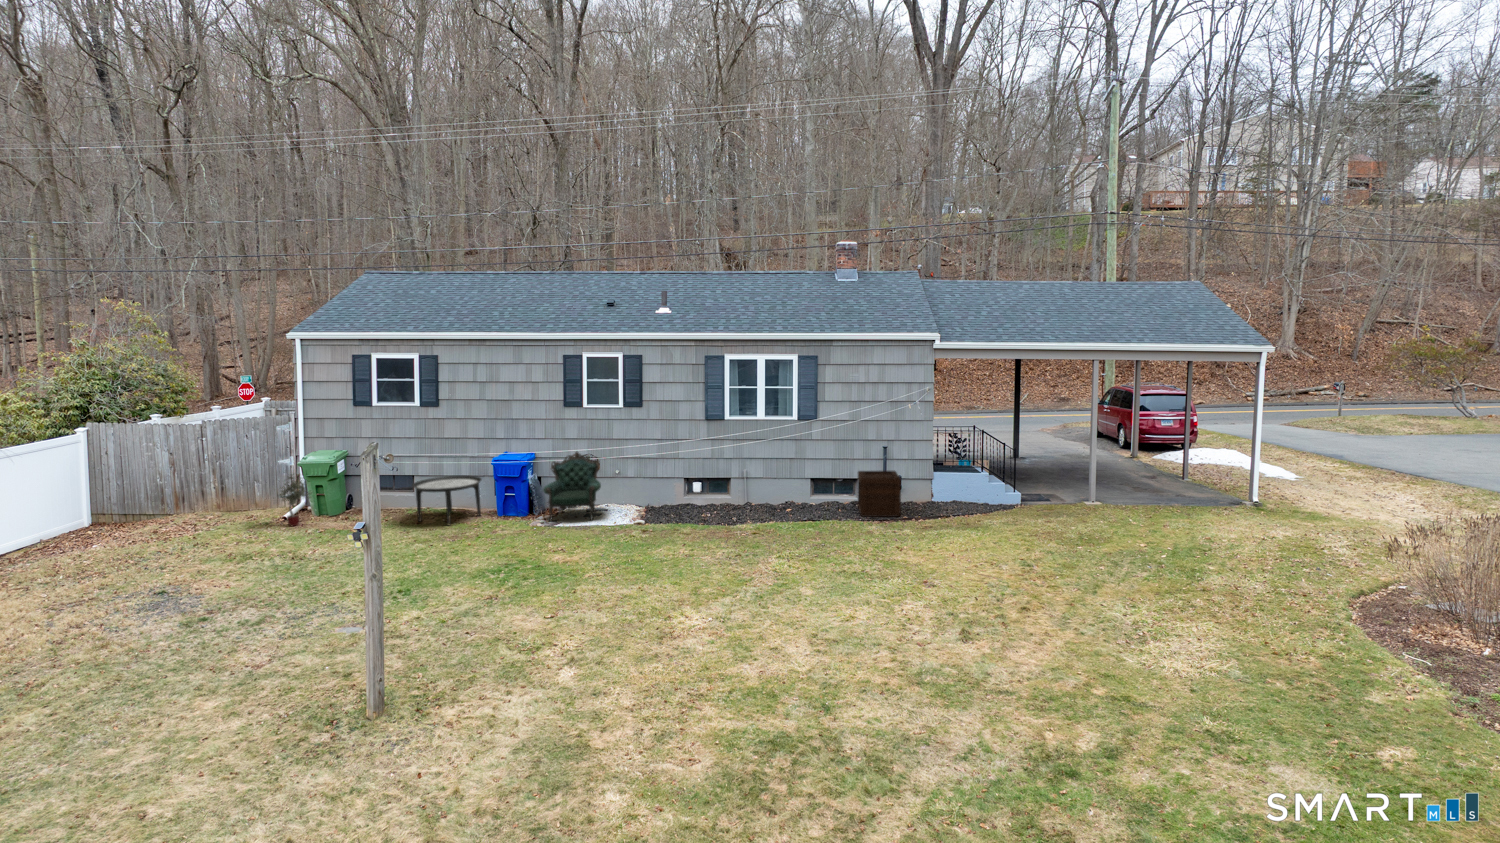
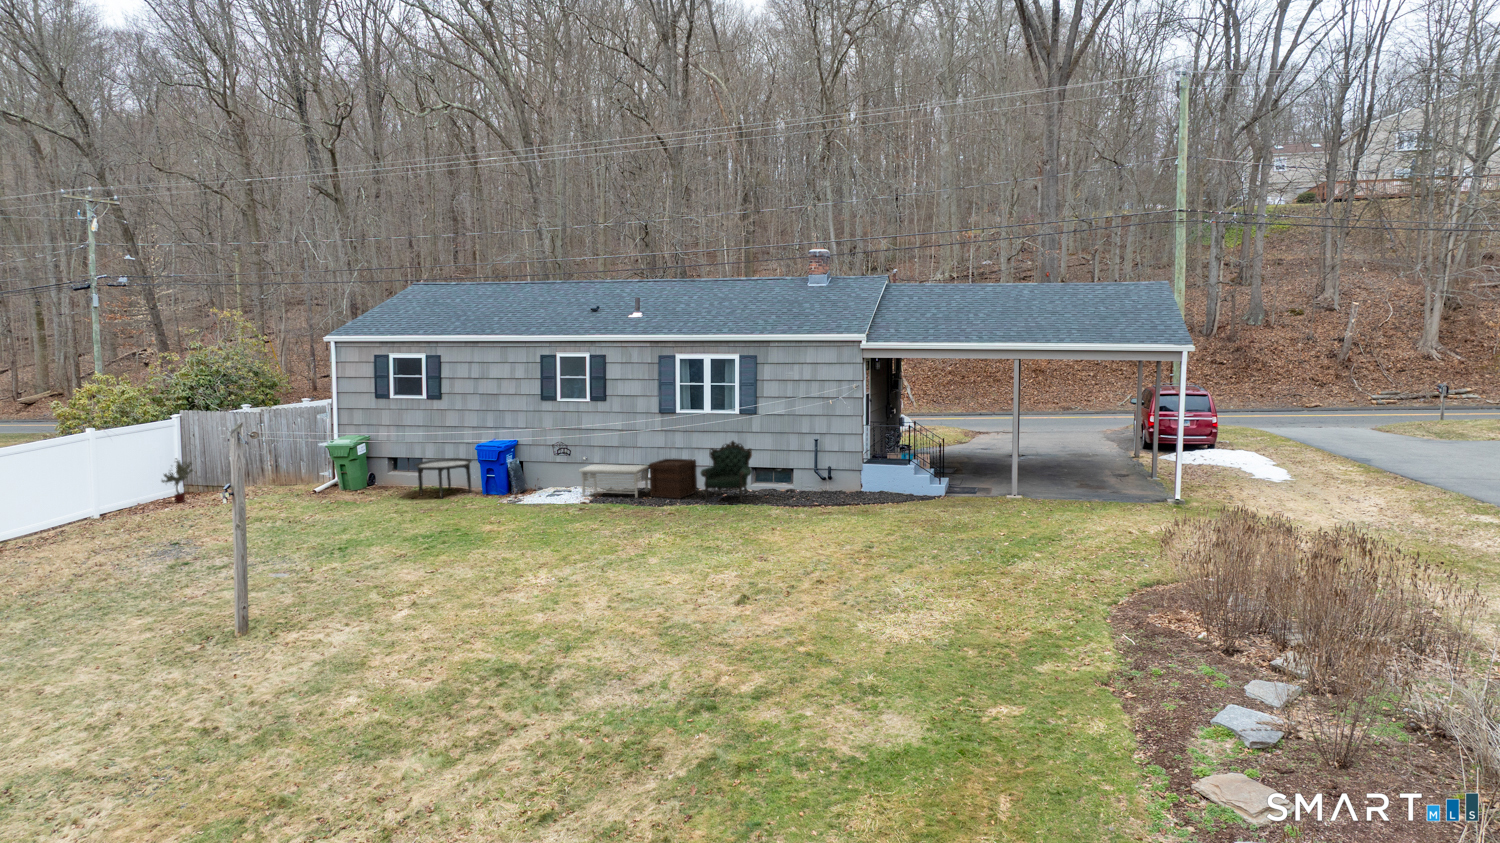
armchair: present [544,452,601,521] -> present [701,441,752,502]
wooden crate: present [858,471,901,517] -> present [649,458,697,499]
potted tree: present [279,476,311,526] -> present [162,458,193,503]
storage bench: none [616,479,693,517] -> present [579,465,649,497]

